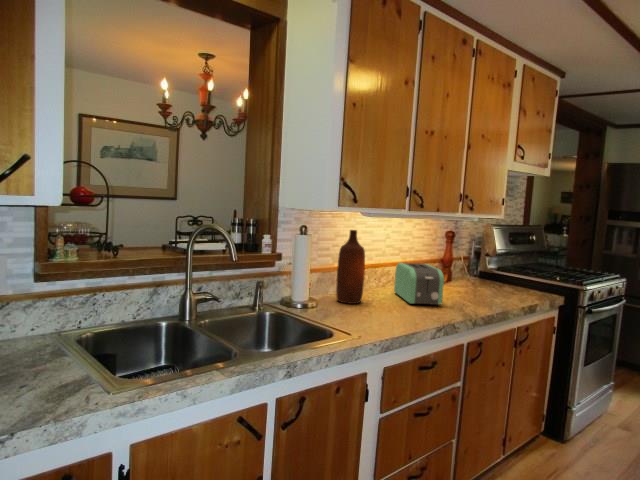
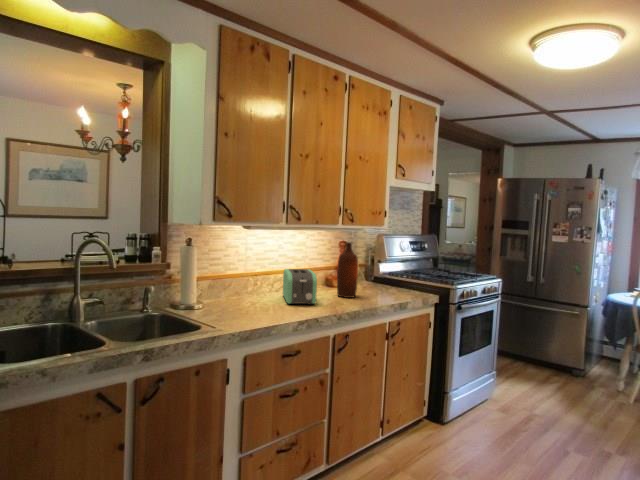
bottle: present [336,230,365,304] -> present [337,242,358,298]

